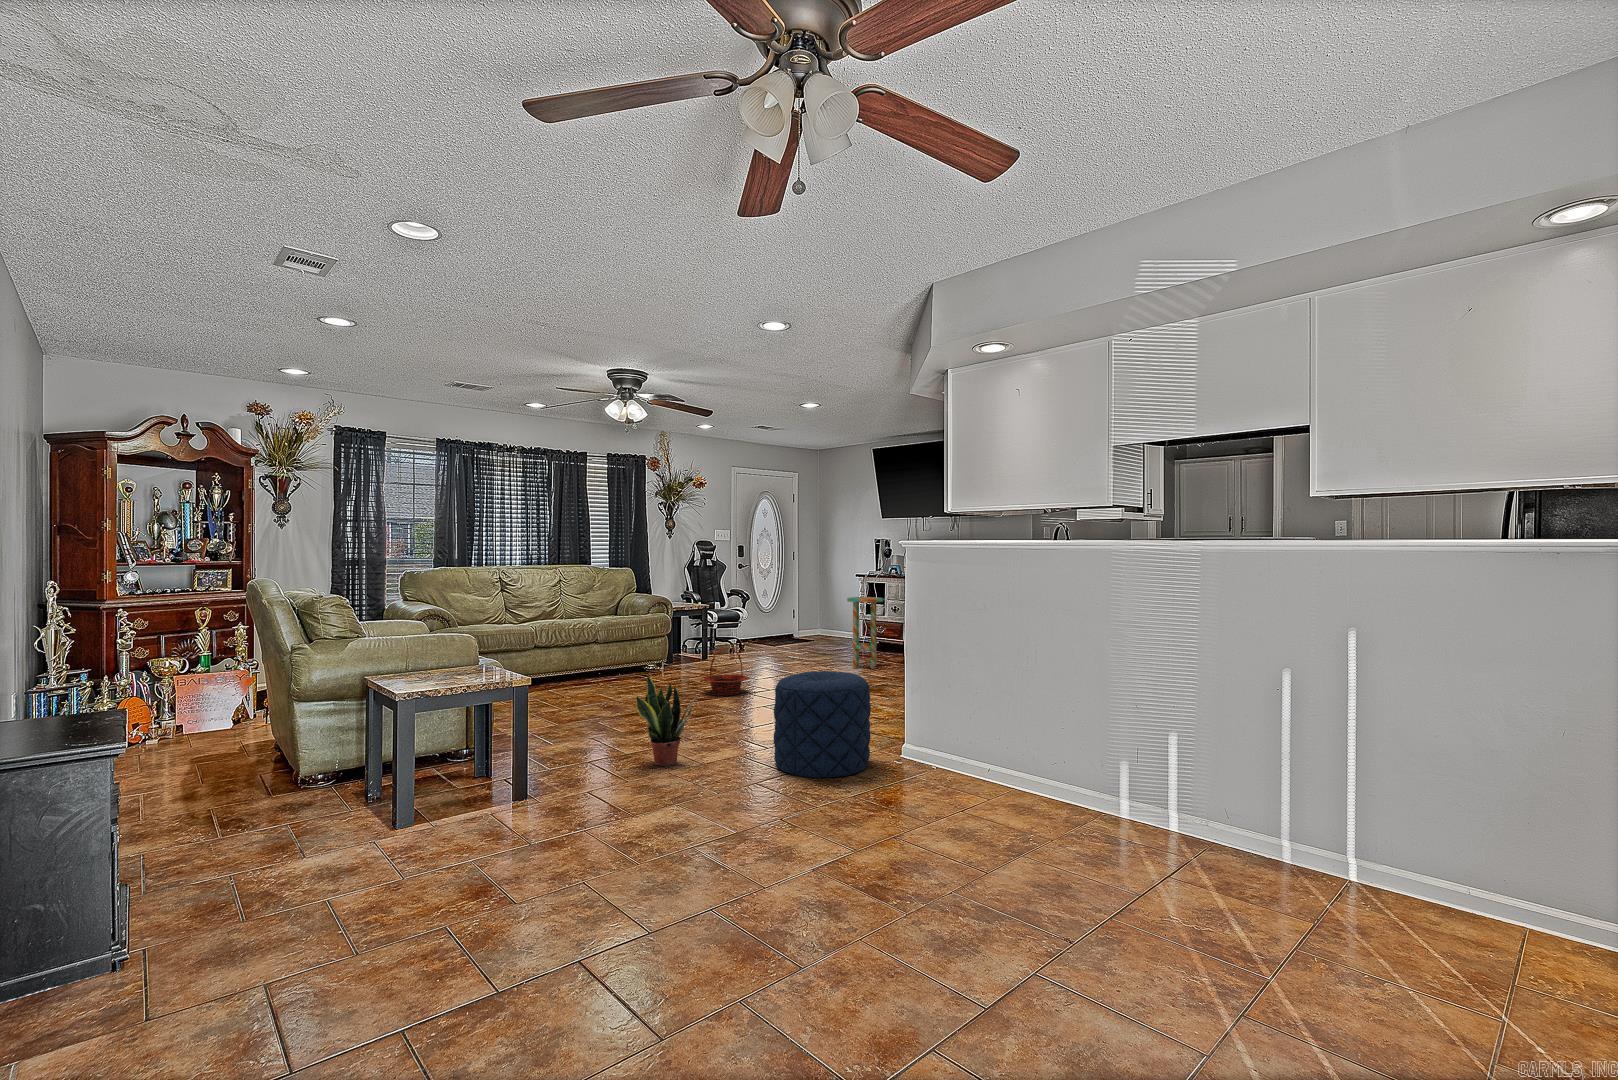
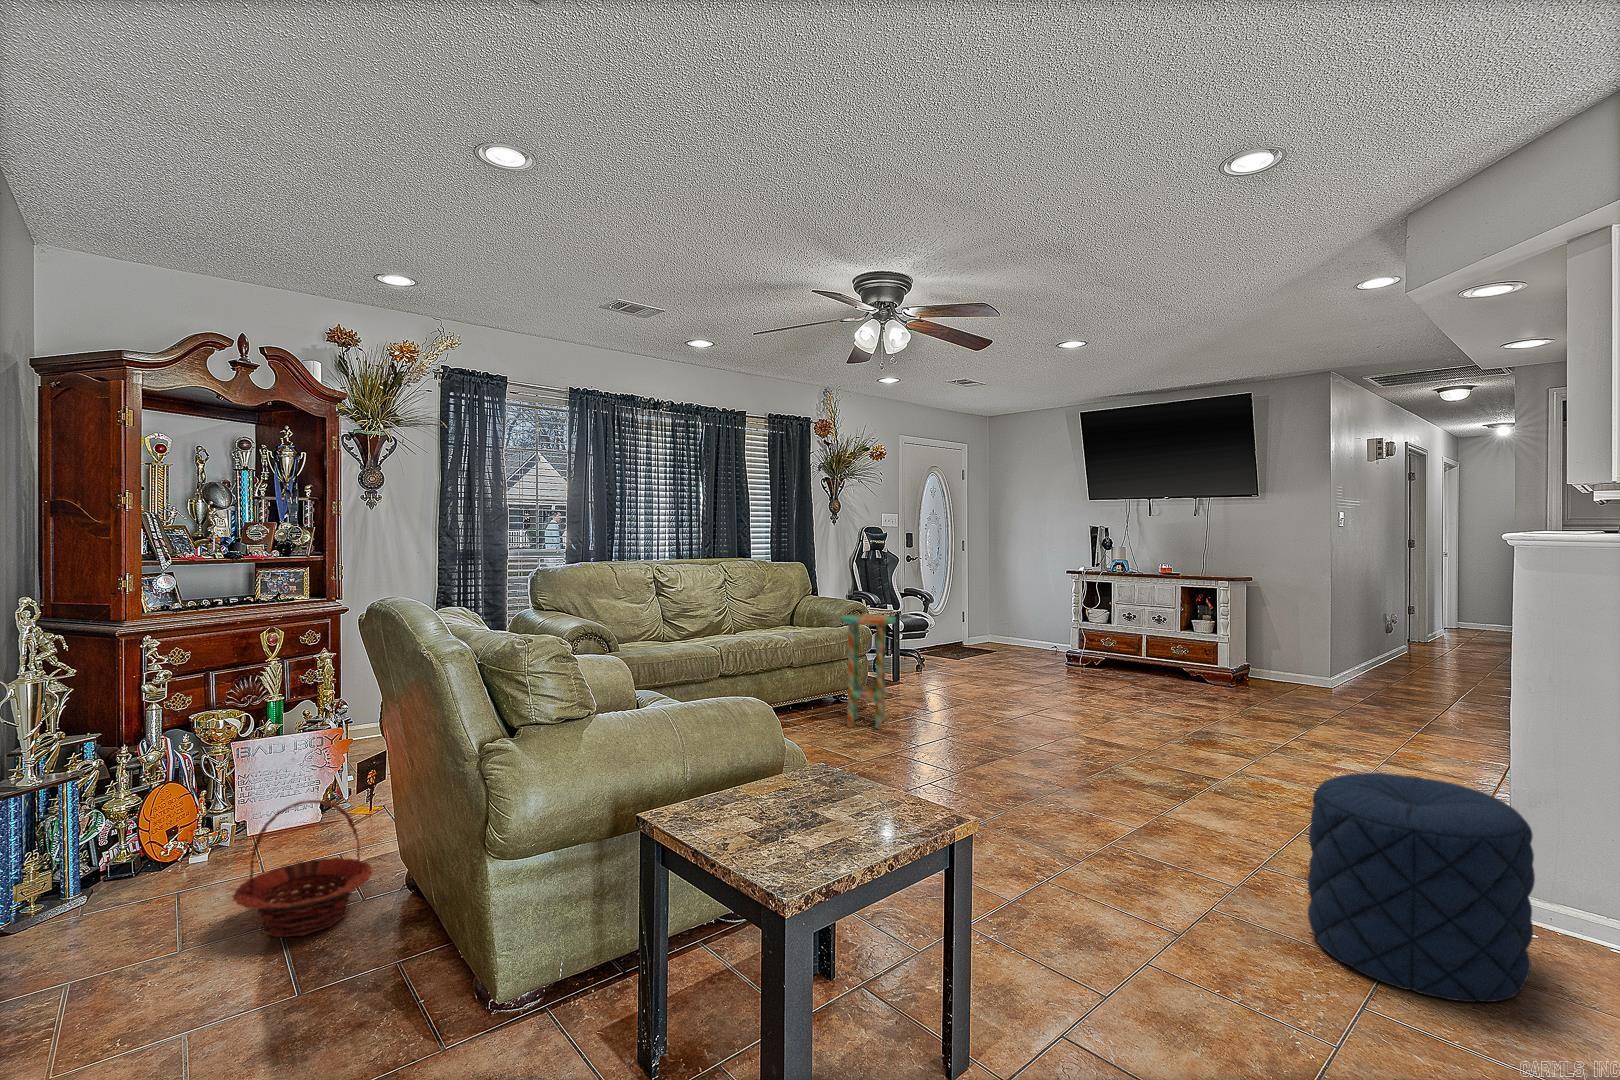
side table: present [847,597,883,669] -> present [840,614,896,729]
basket: present [704,648,749,695] -> present [233,800,373,937]
potted plant: present [636,675,697,766] -> none [1059,780,1172,951]

